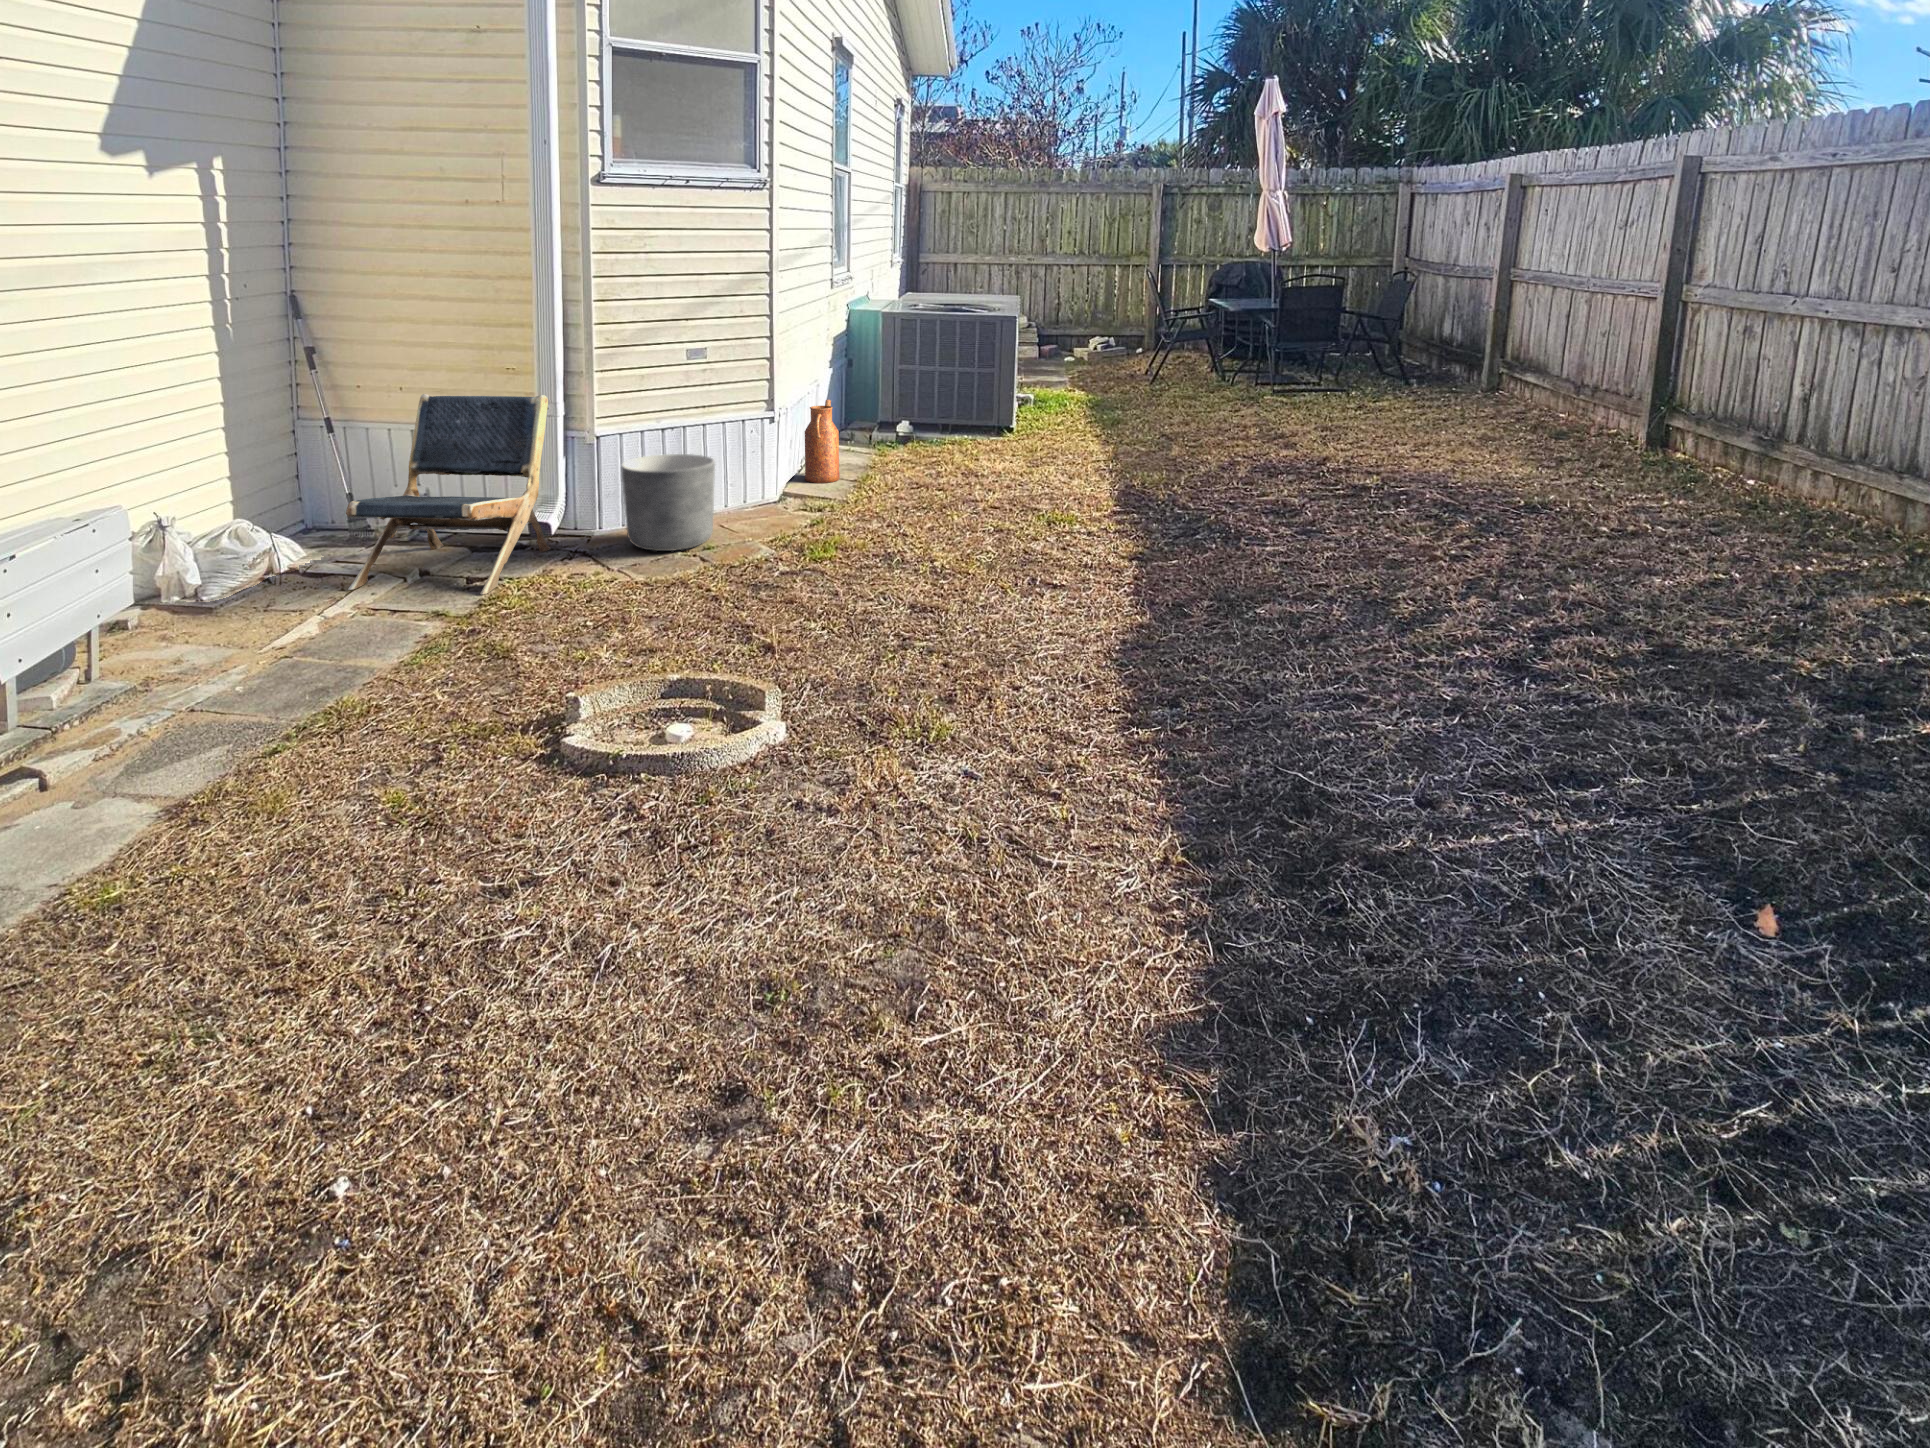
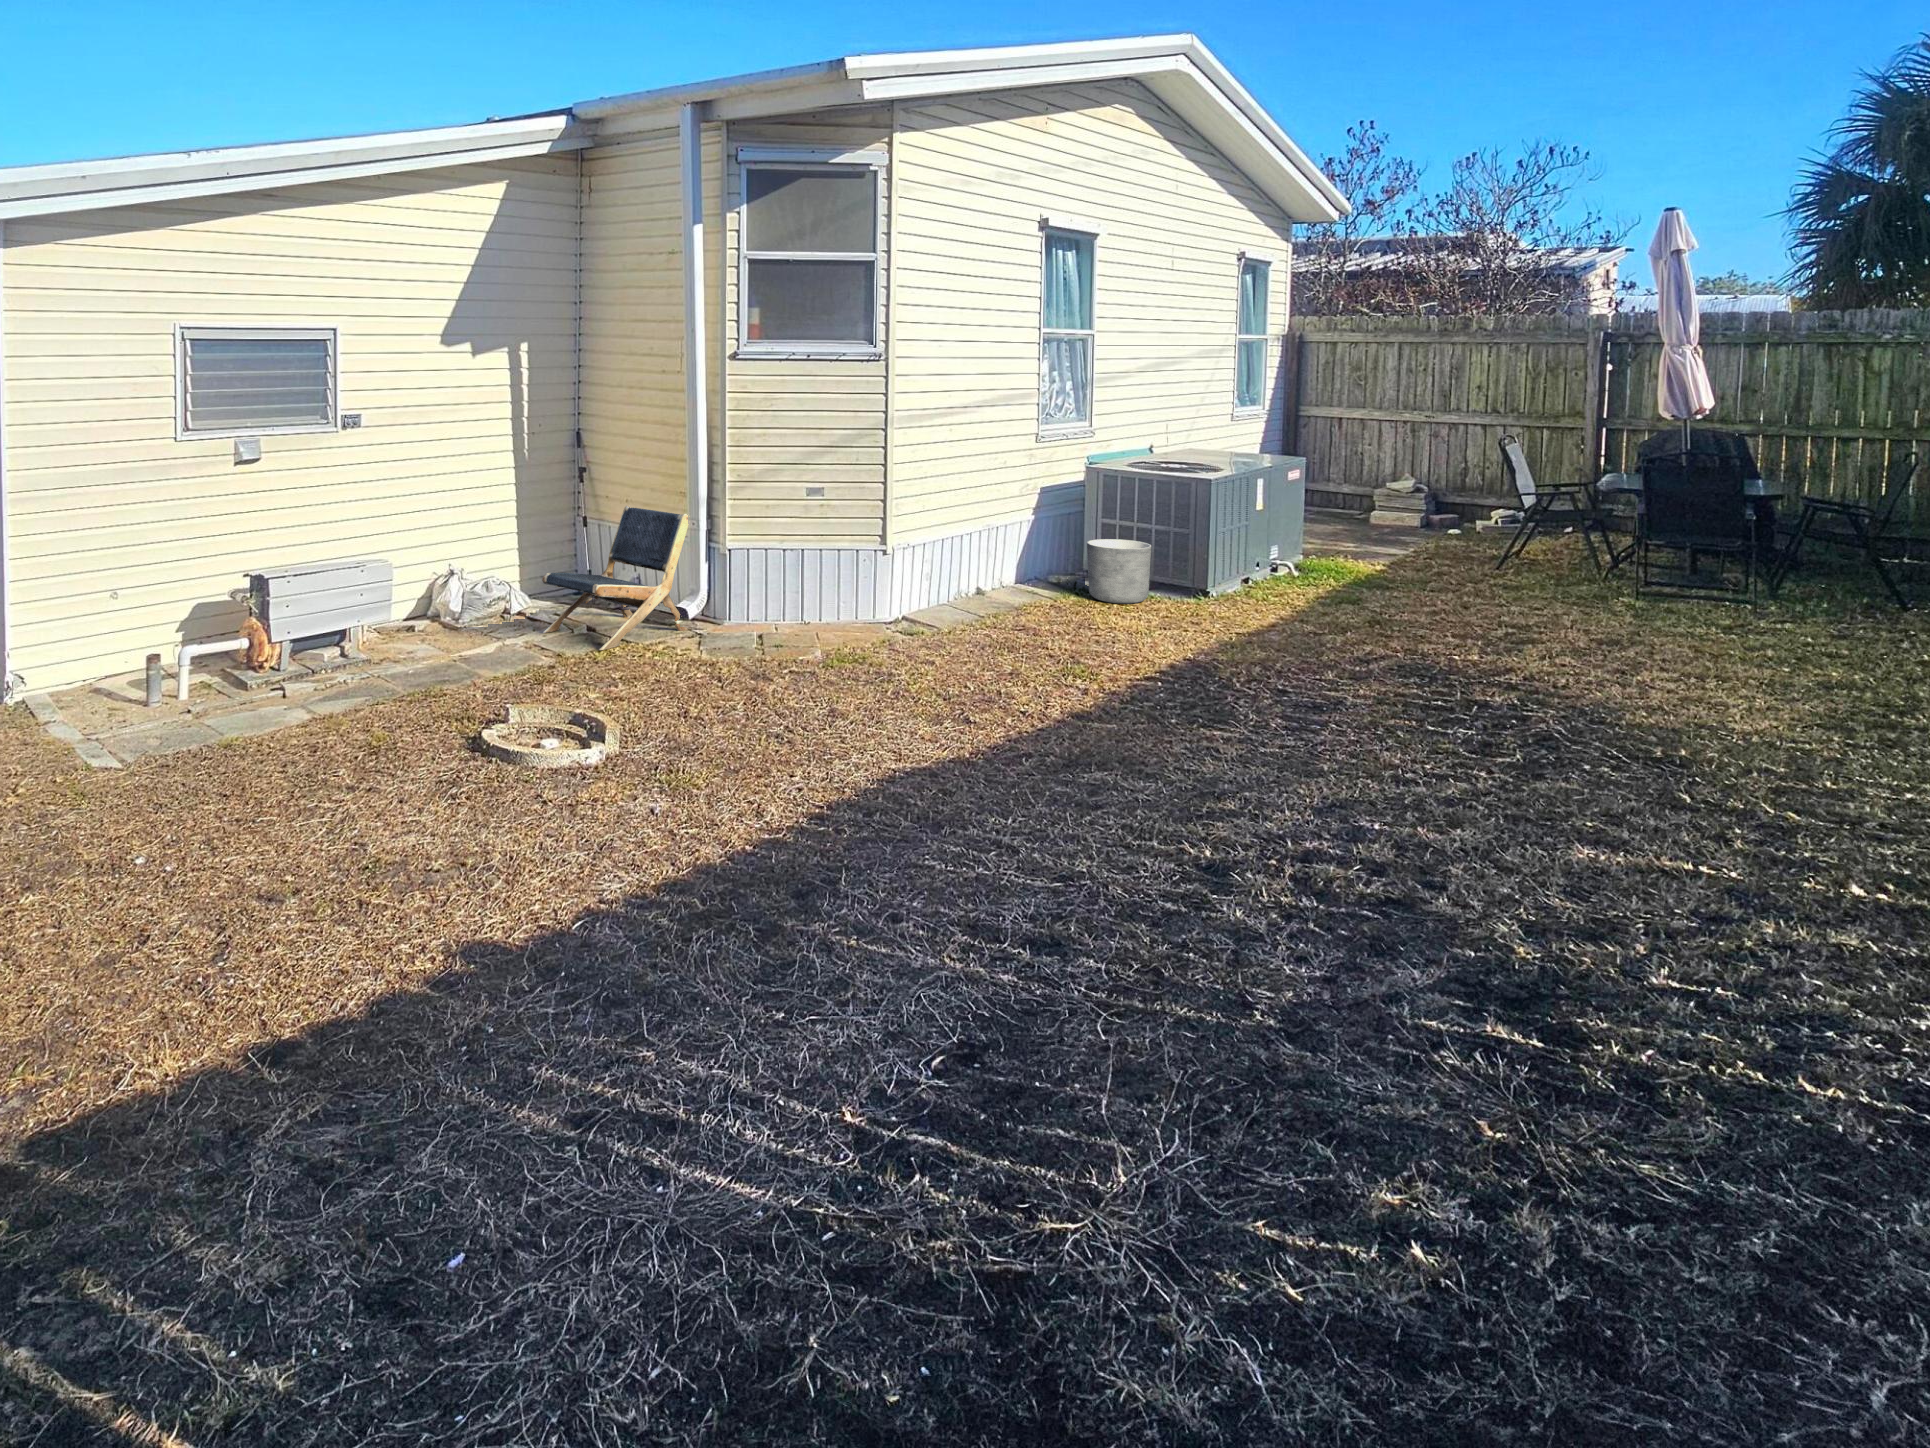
watering can: present [805,400,840,483] -> none [948,544,988,618]
planter: present [621,454,715,551] -> present [1087,539,1151,604]

